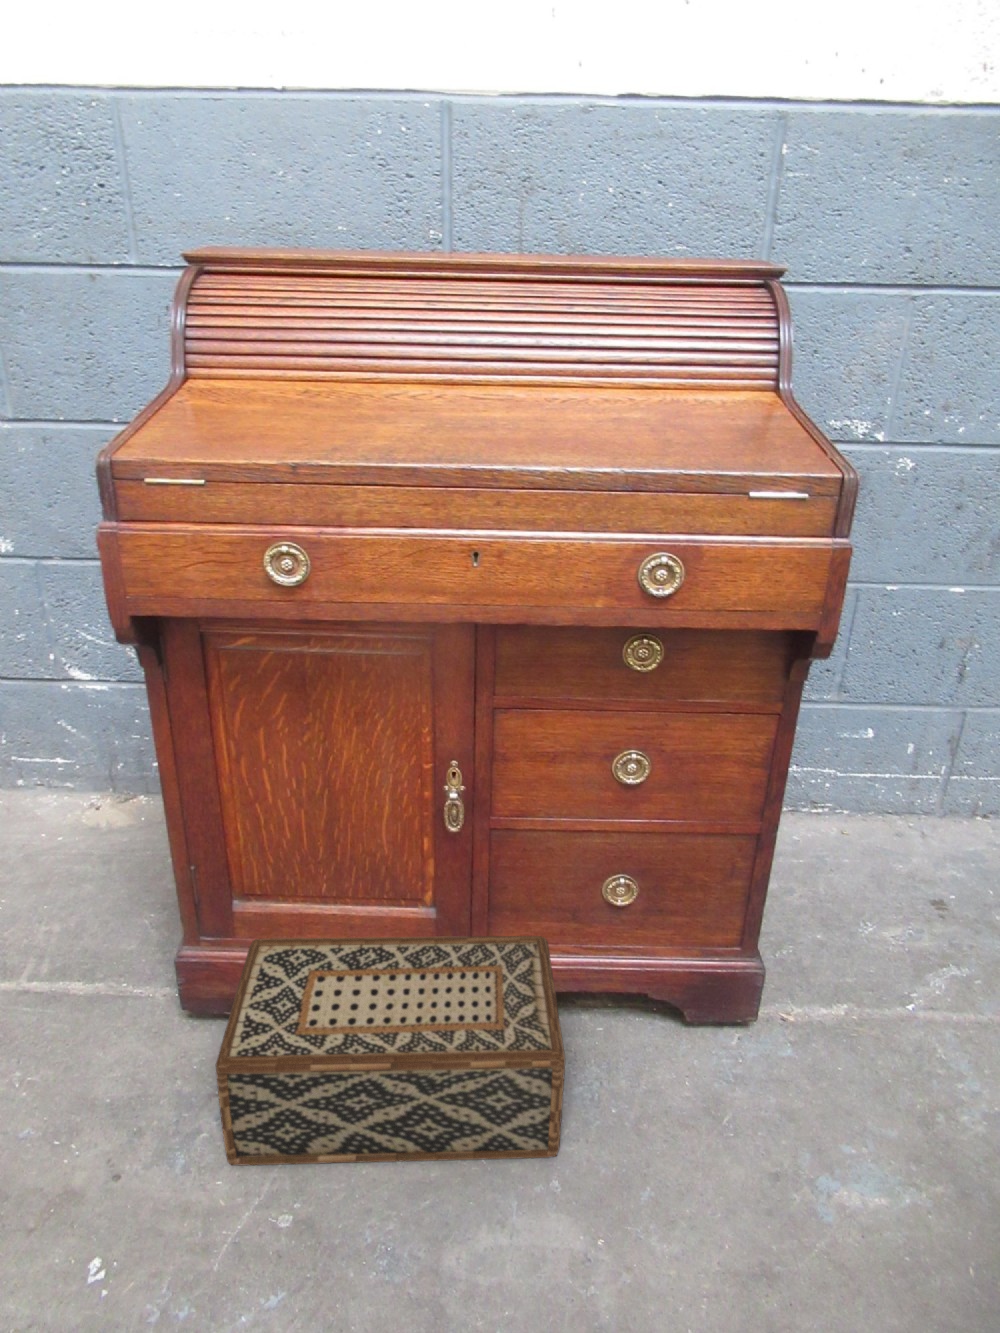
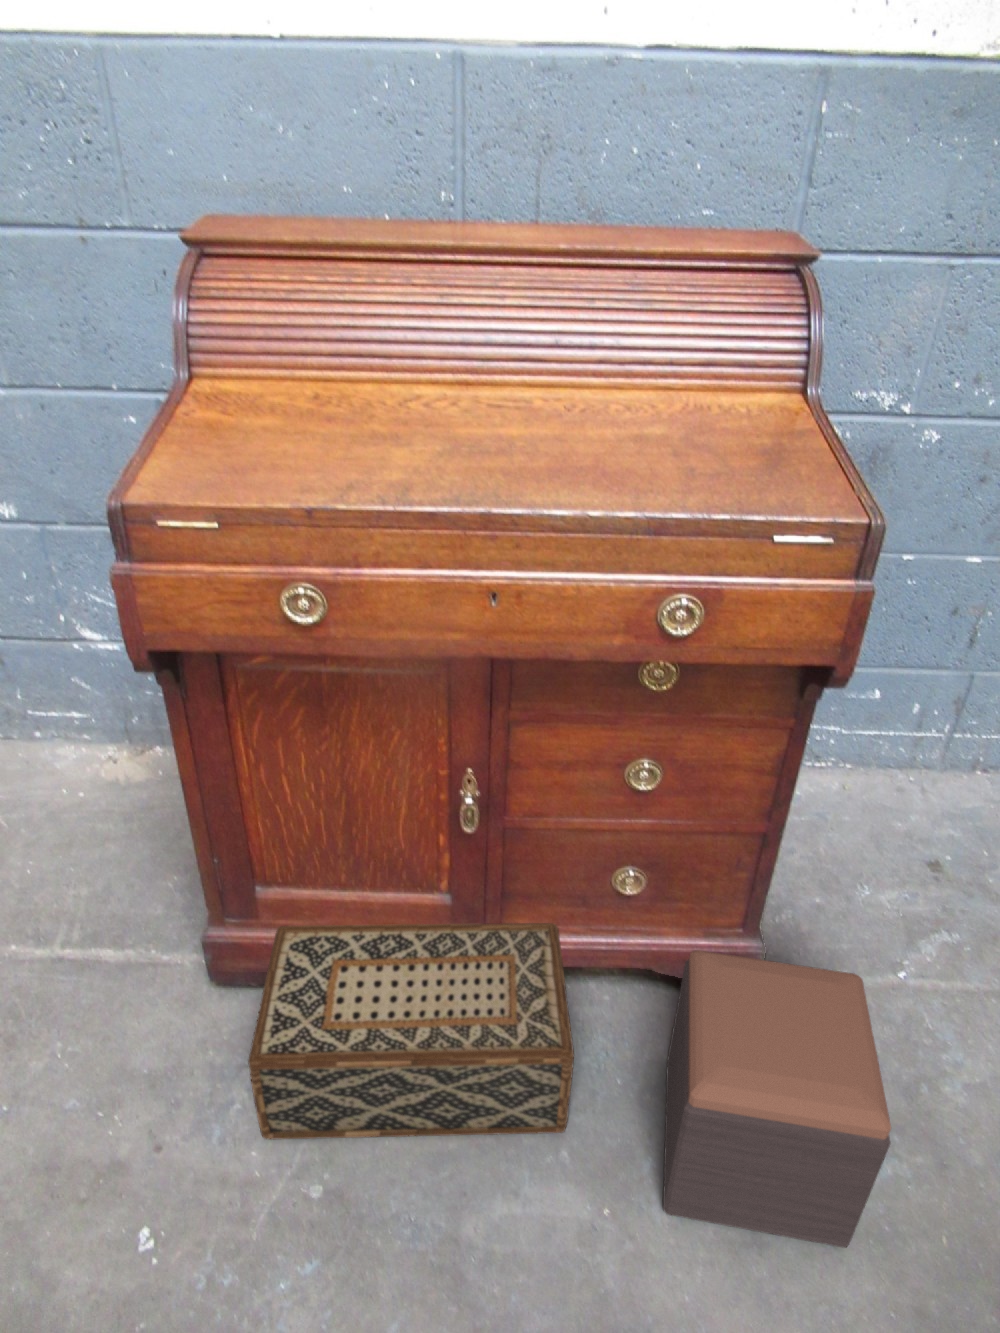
footstool: none [665,948,906,1271] -> present [663,950,891,1248]

